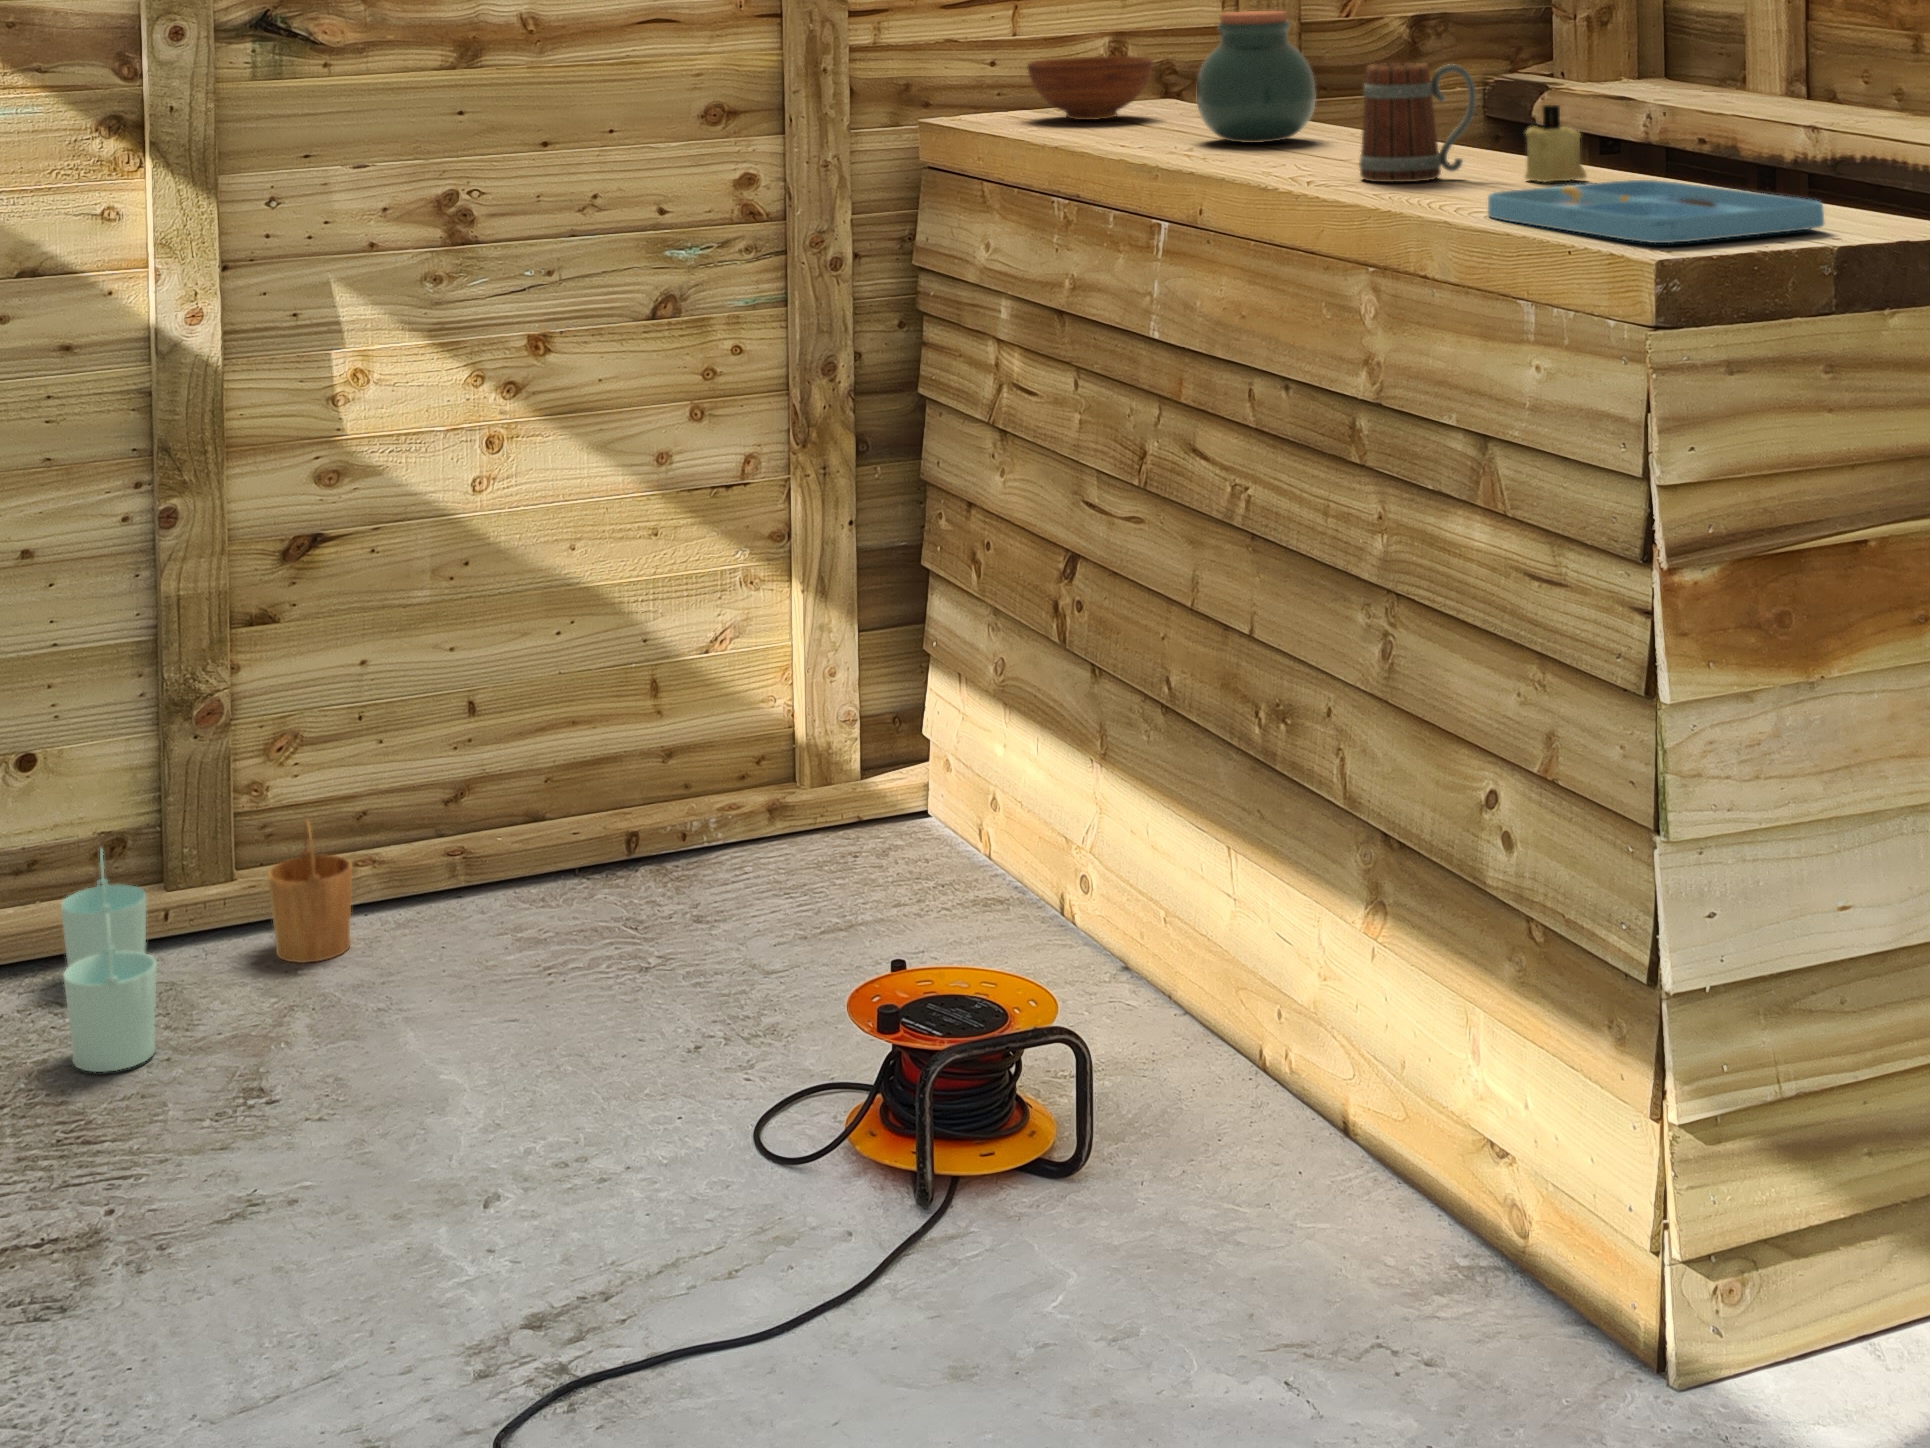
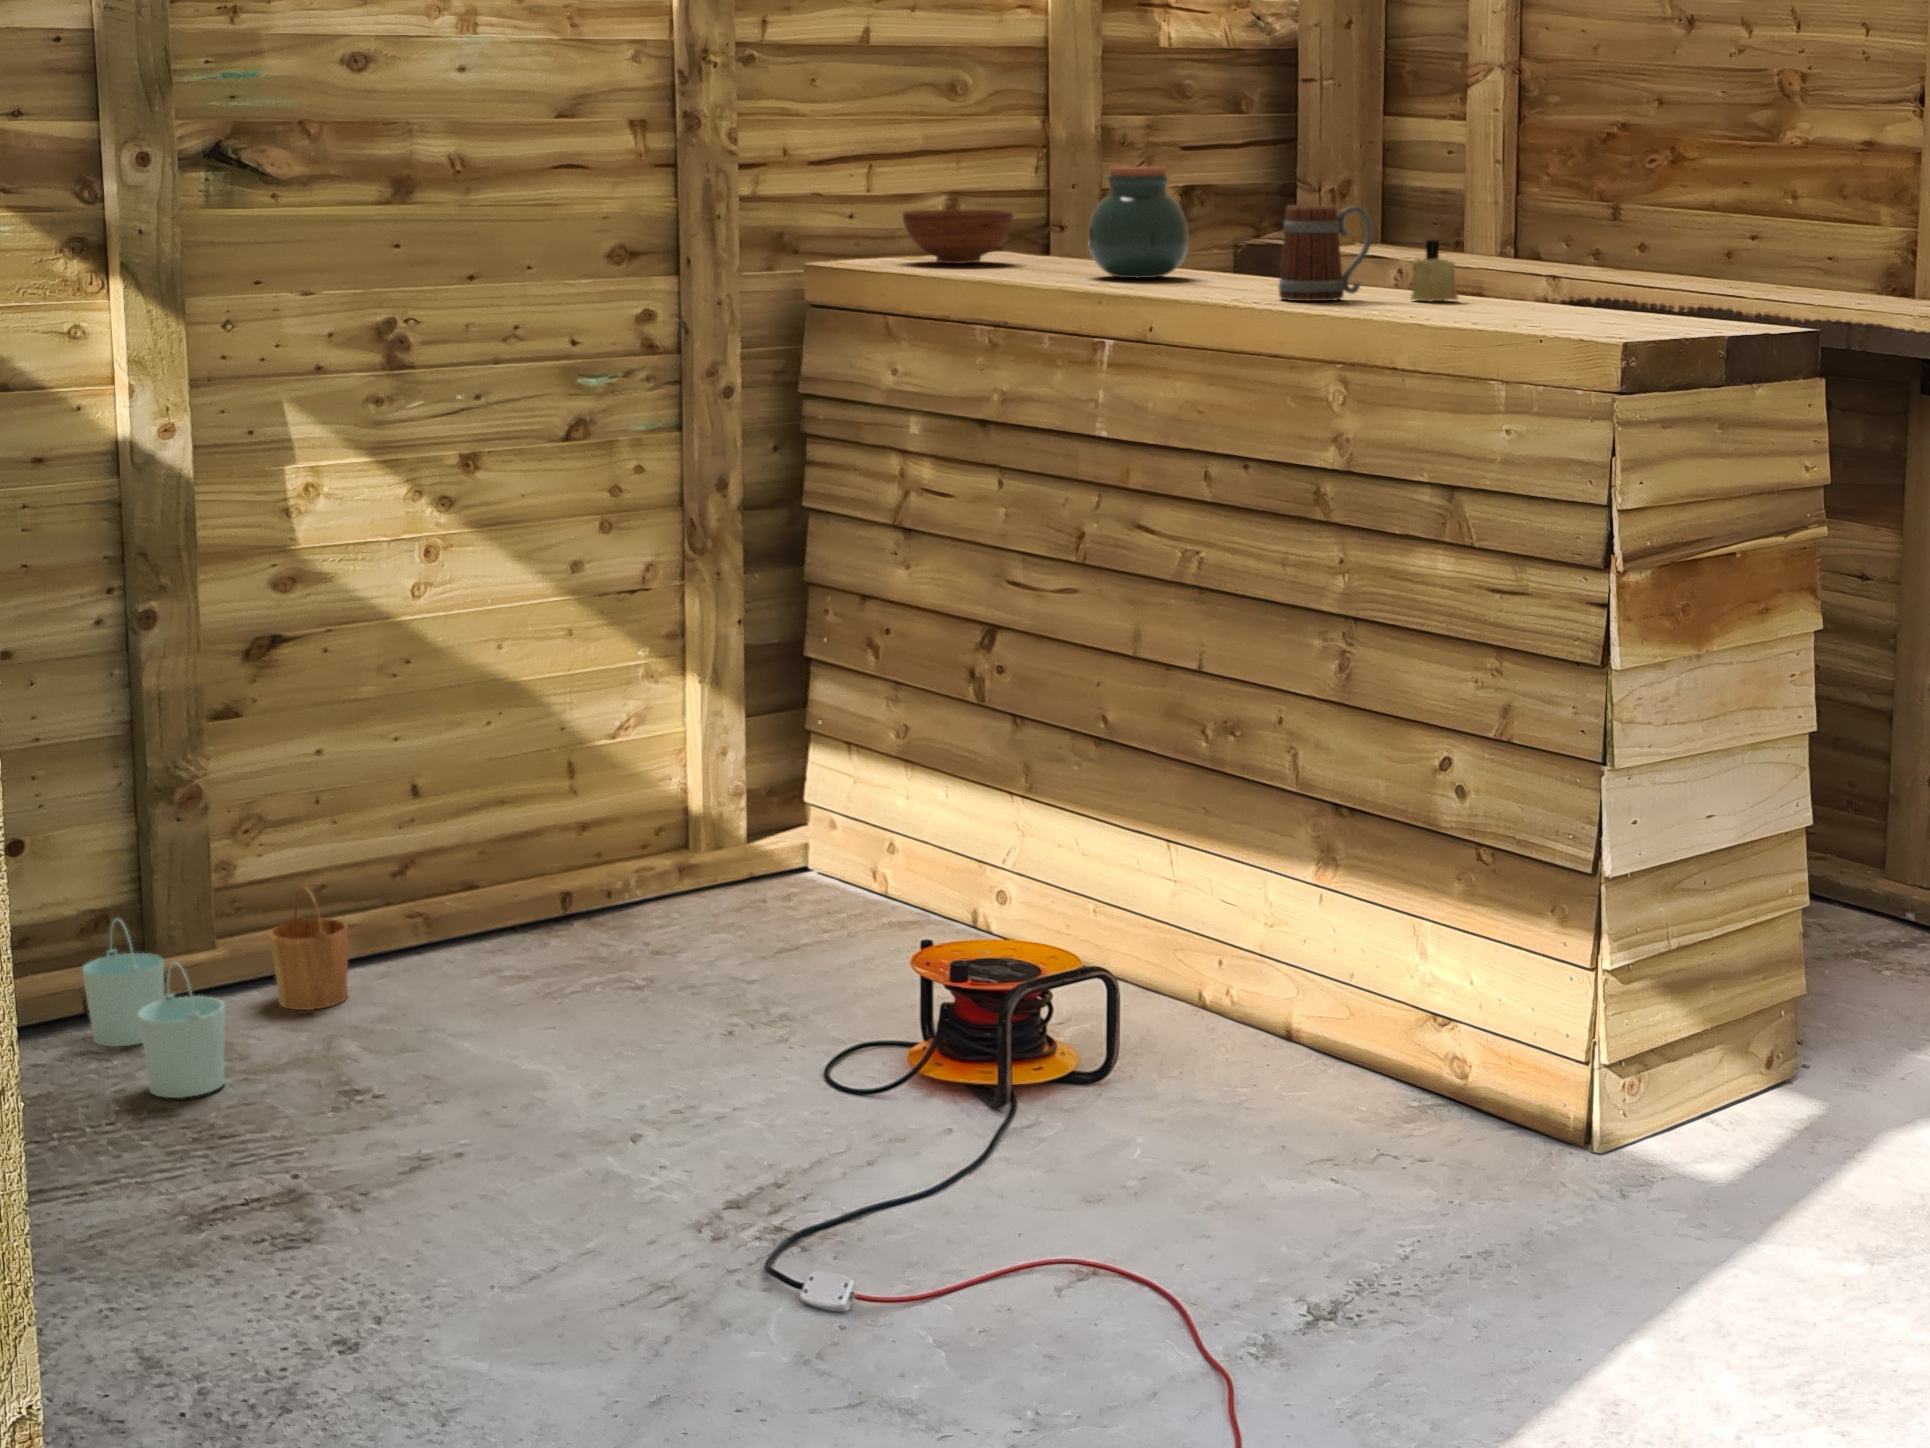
tray: present [1488,180,1824,243] -> none [1428,295,1692,332]

